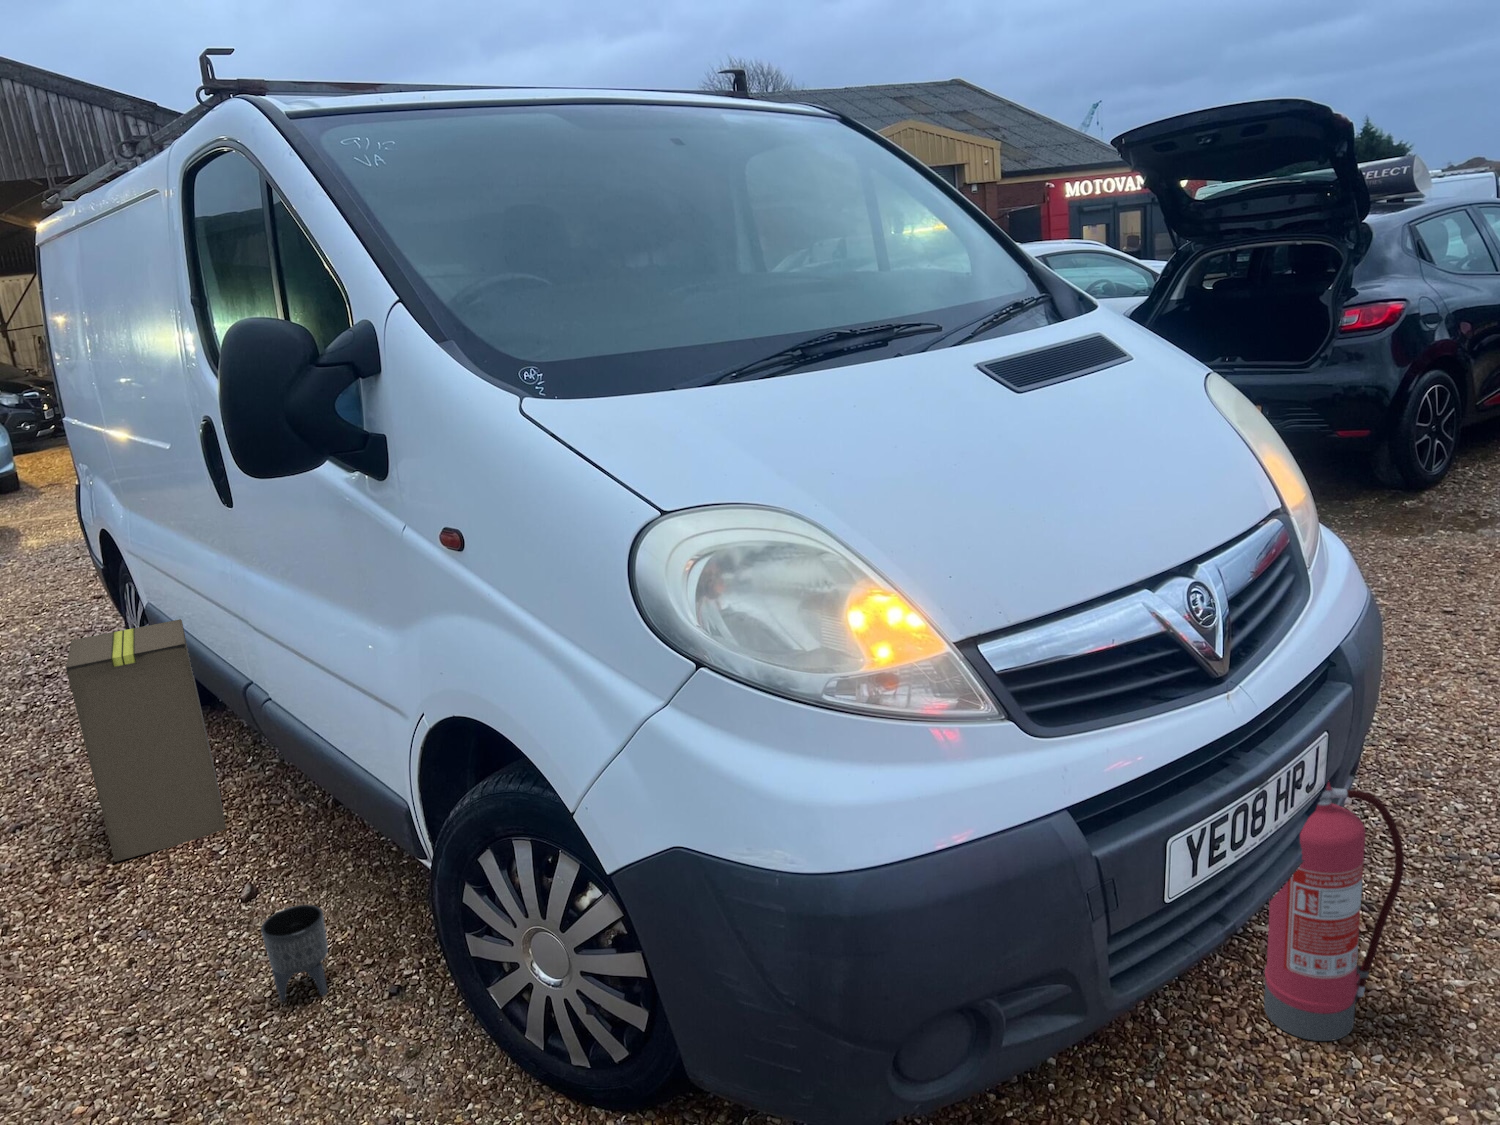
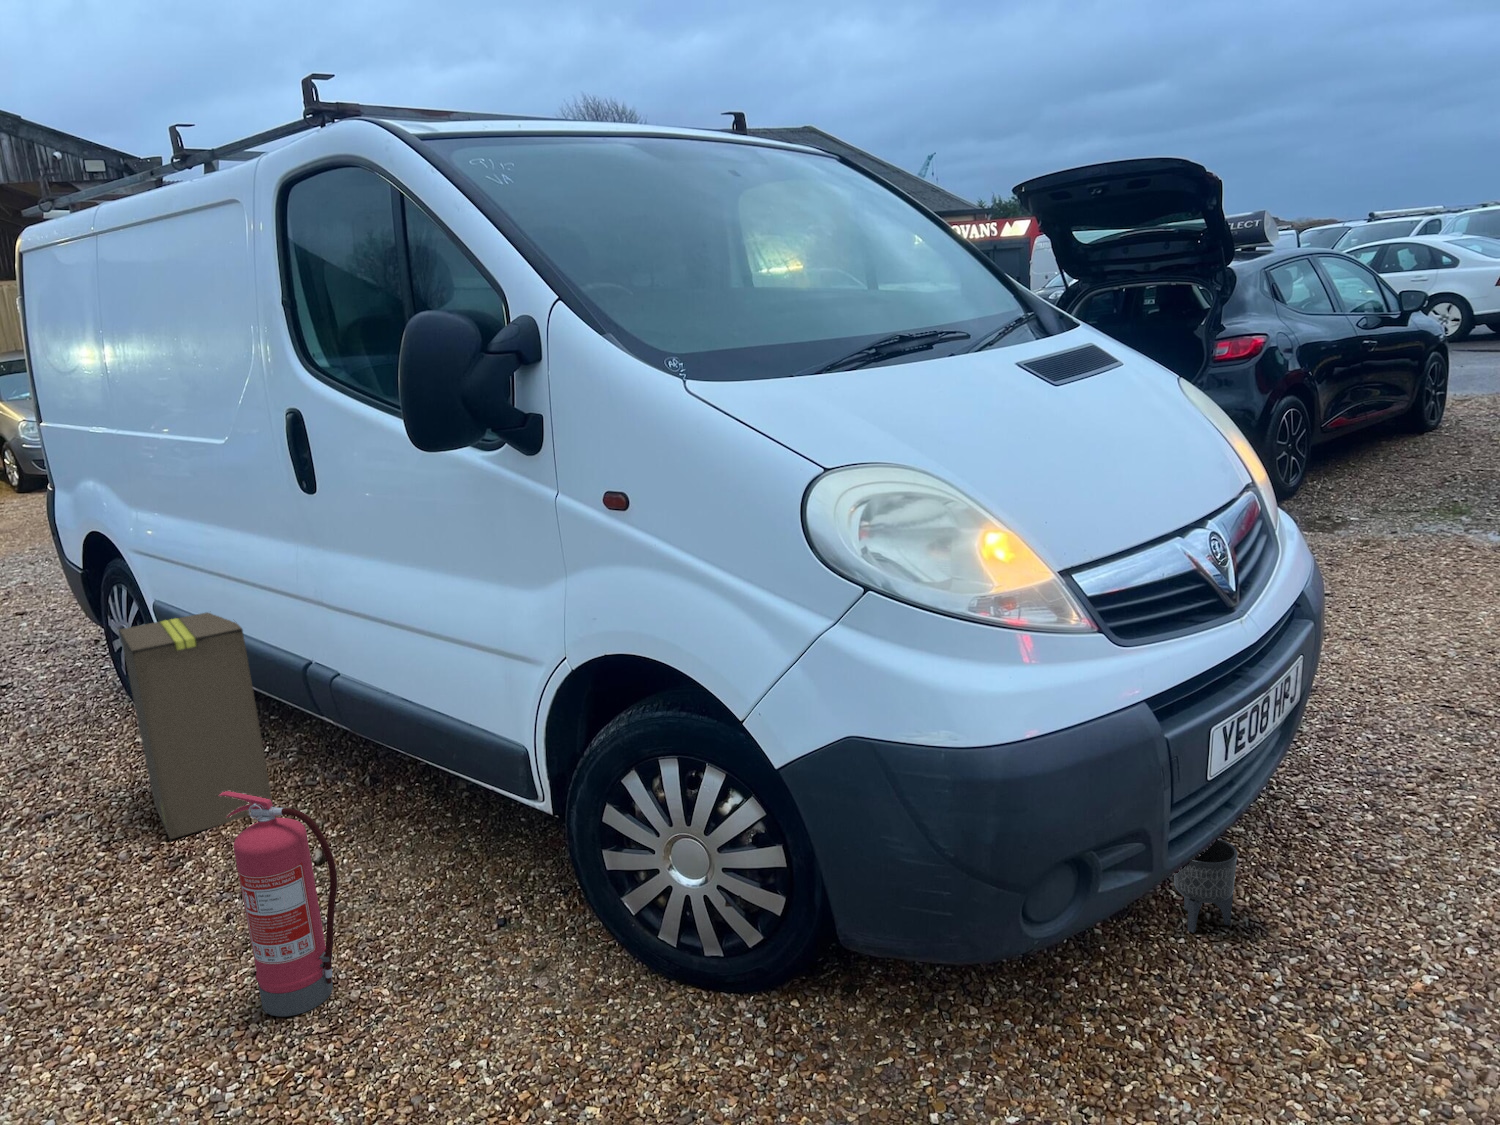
fire extinguisher: present [1264,783,1404,1041] -> present [218,791,337,1016]
planter: present [261,905,328,1001] -> present [1174,839,1237,933]

